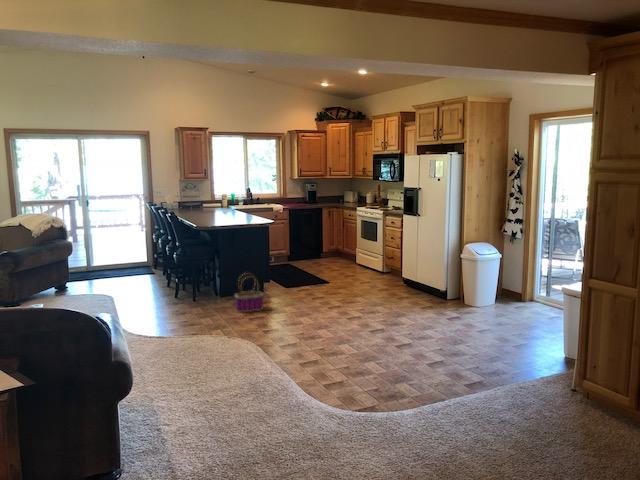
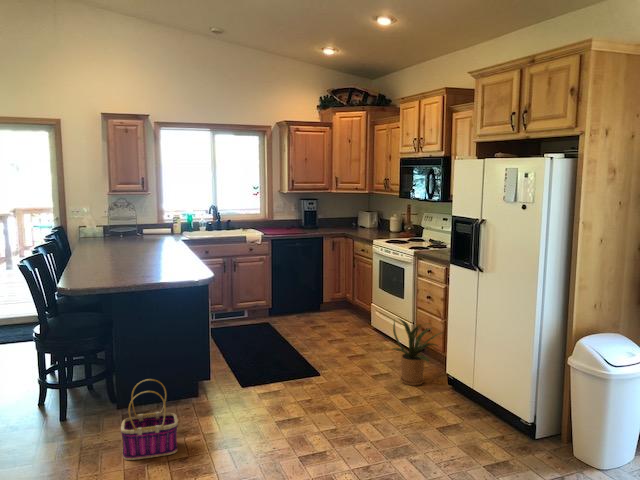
house plant: none [369,248,401,286] -> present [392,319,441,386]

